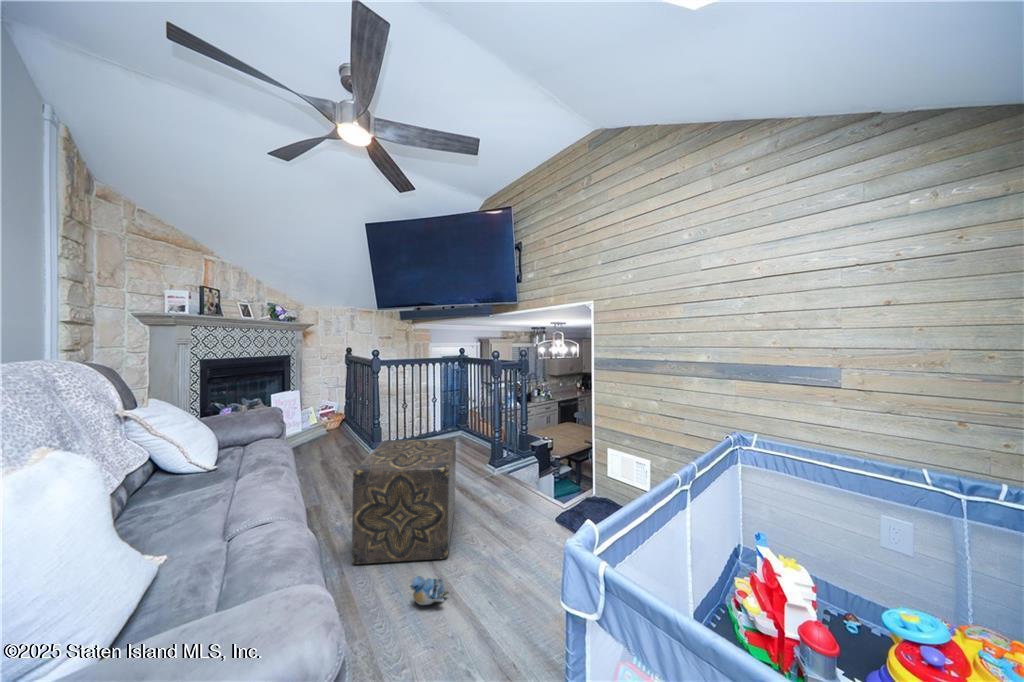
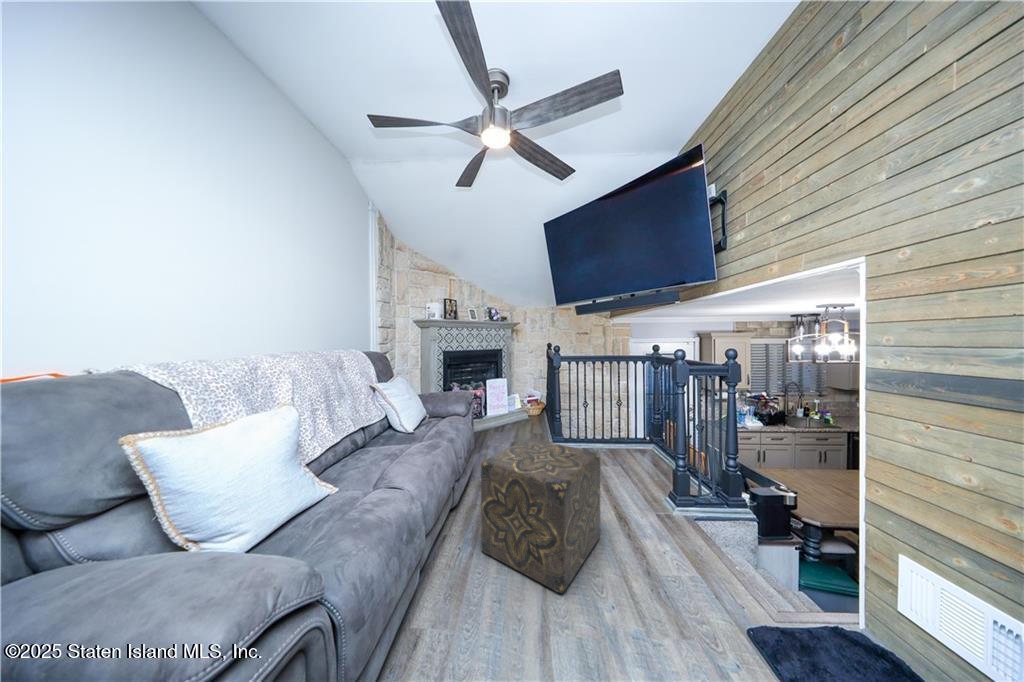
plush toy: present [410,576,449,605] -> none [502,598,542,647]

